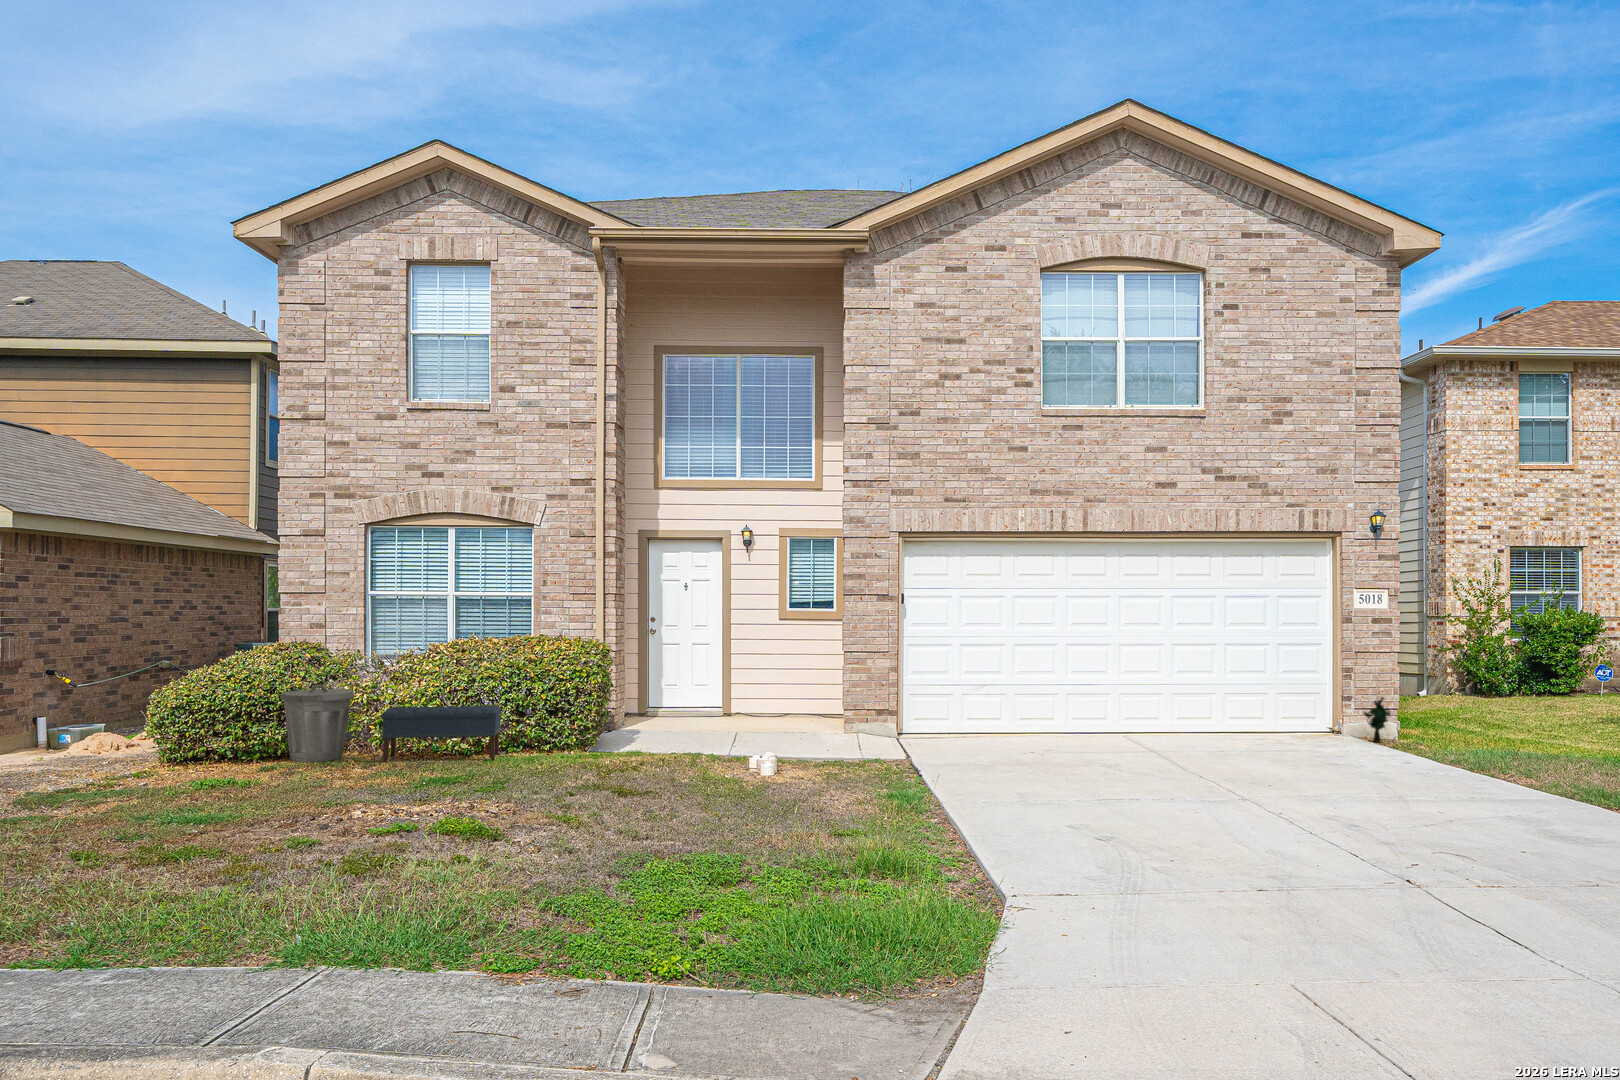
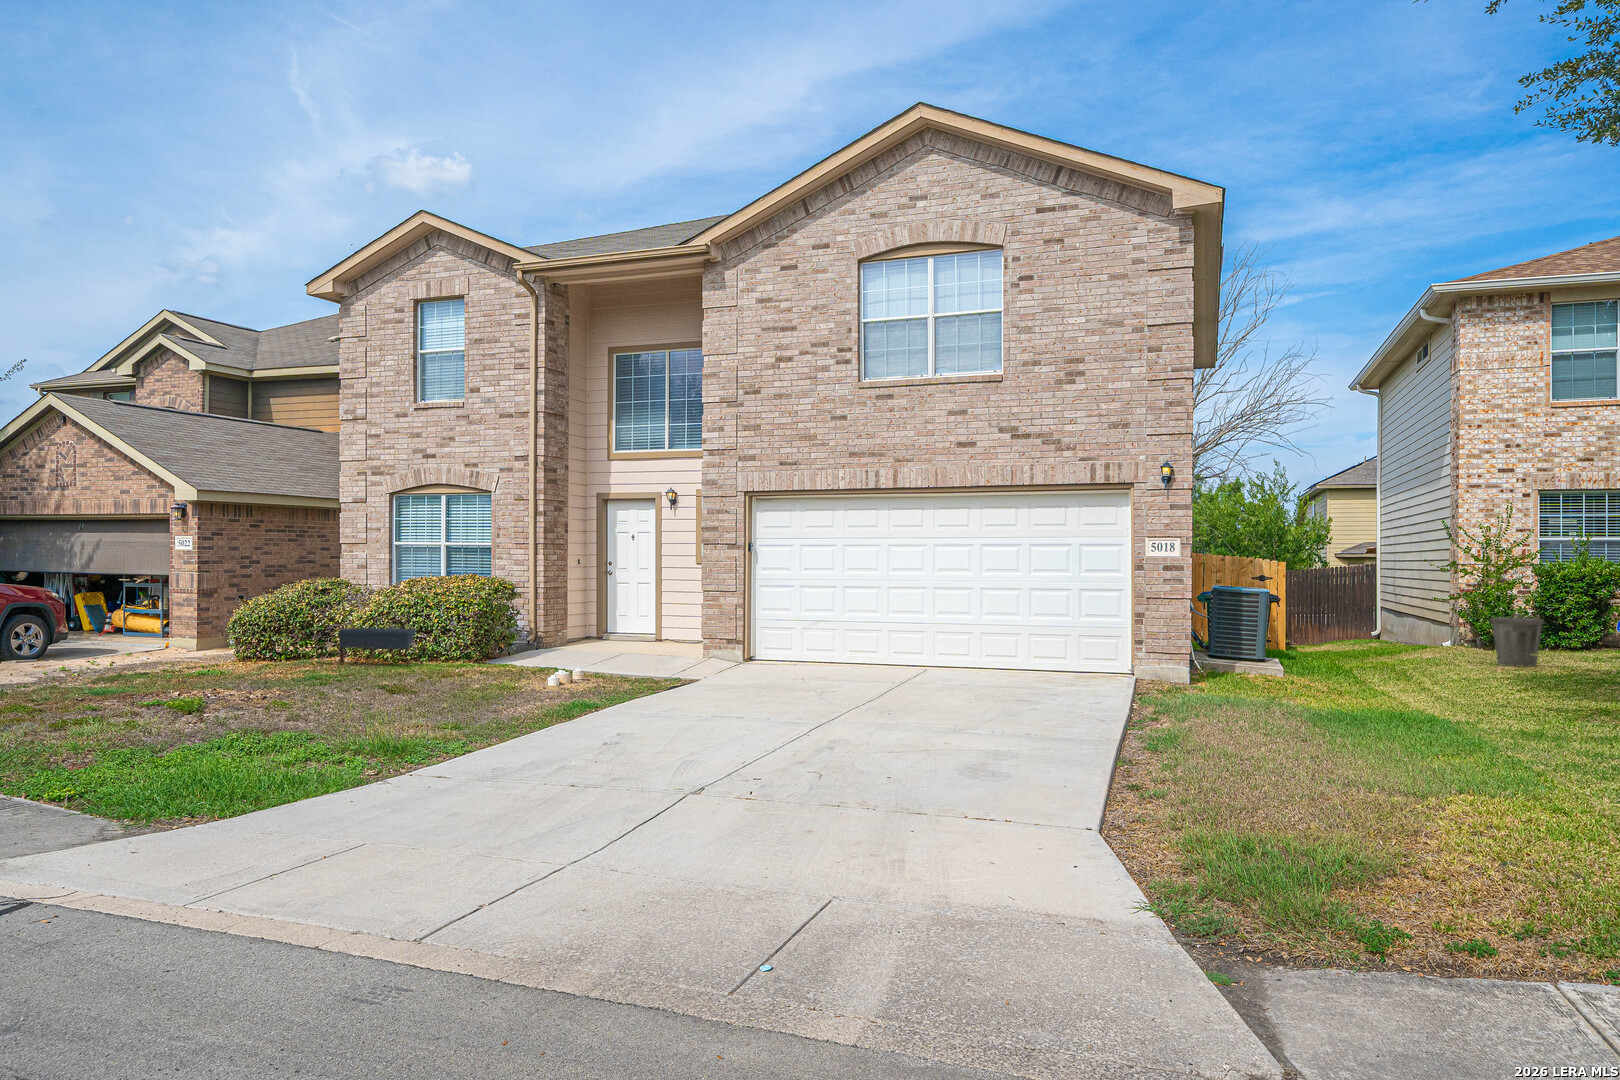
trash can: present [281,685,353,762] -> present [1490,614,1544,667]
decorative plant: present [1363,697,1390,742] -> none [1143,642,1170,685]

